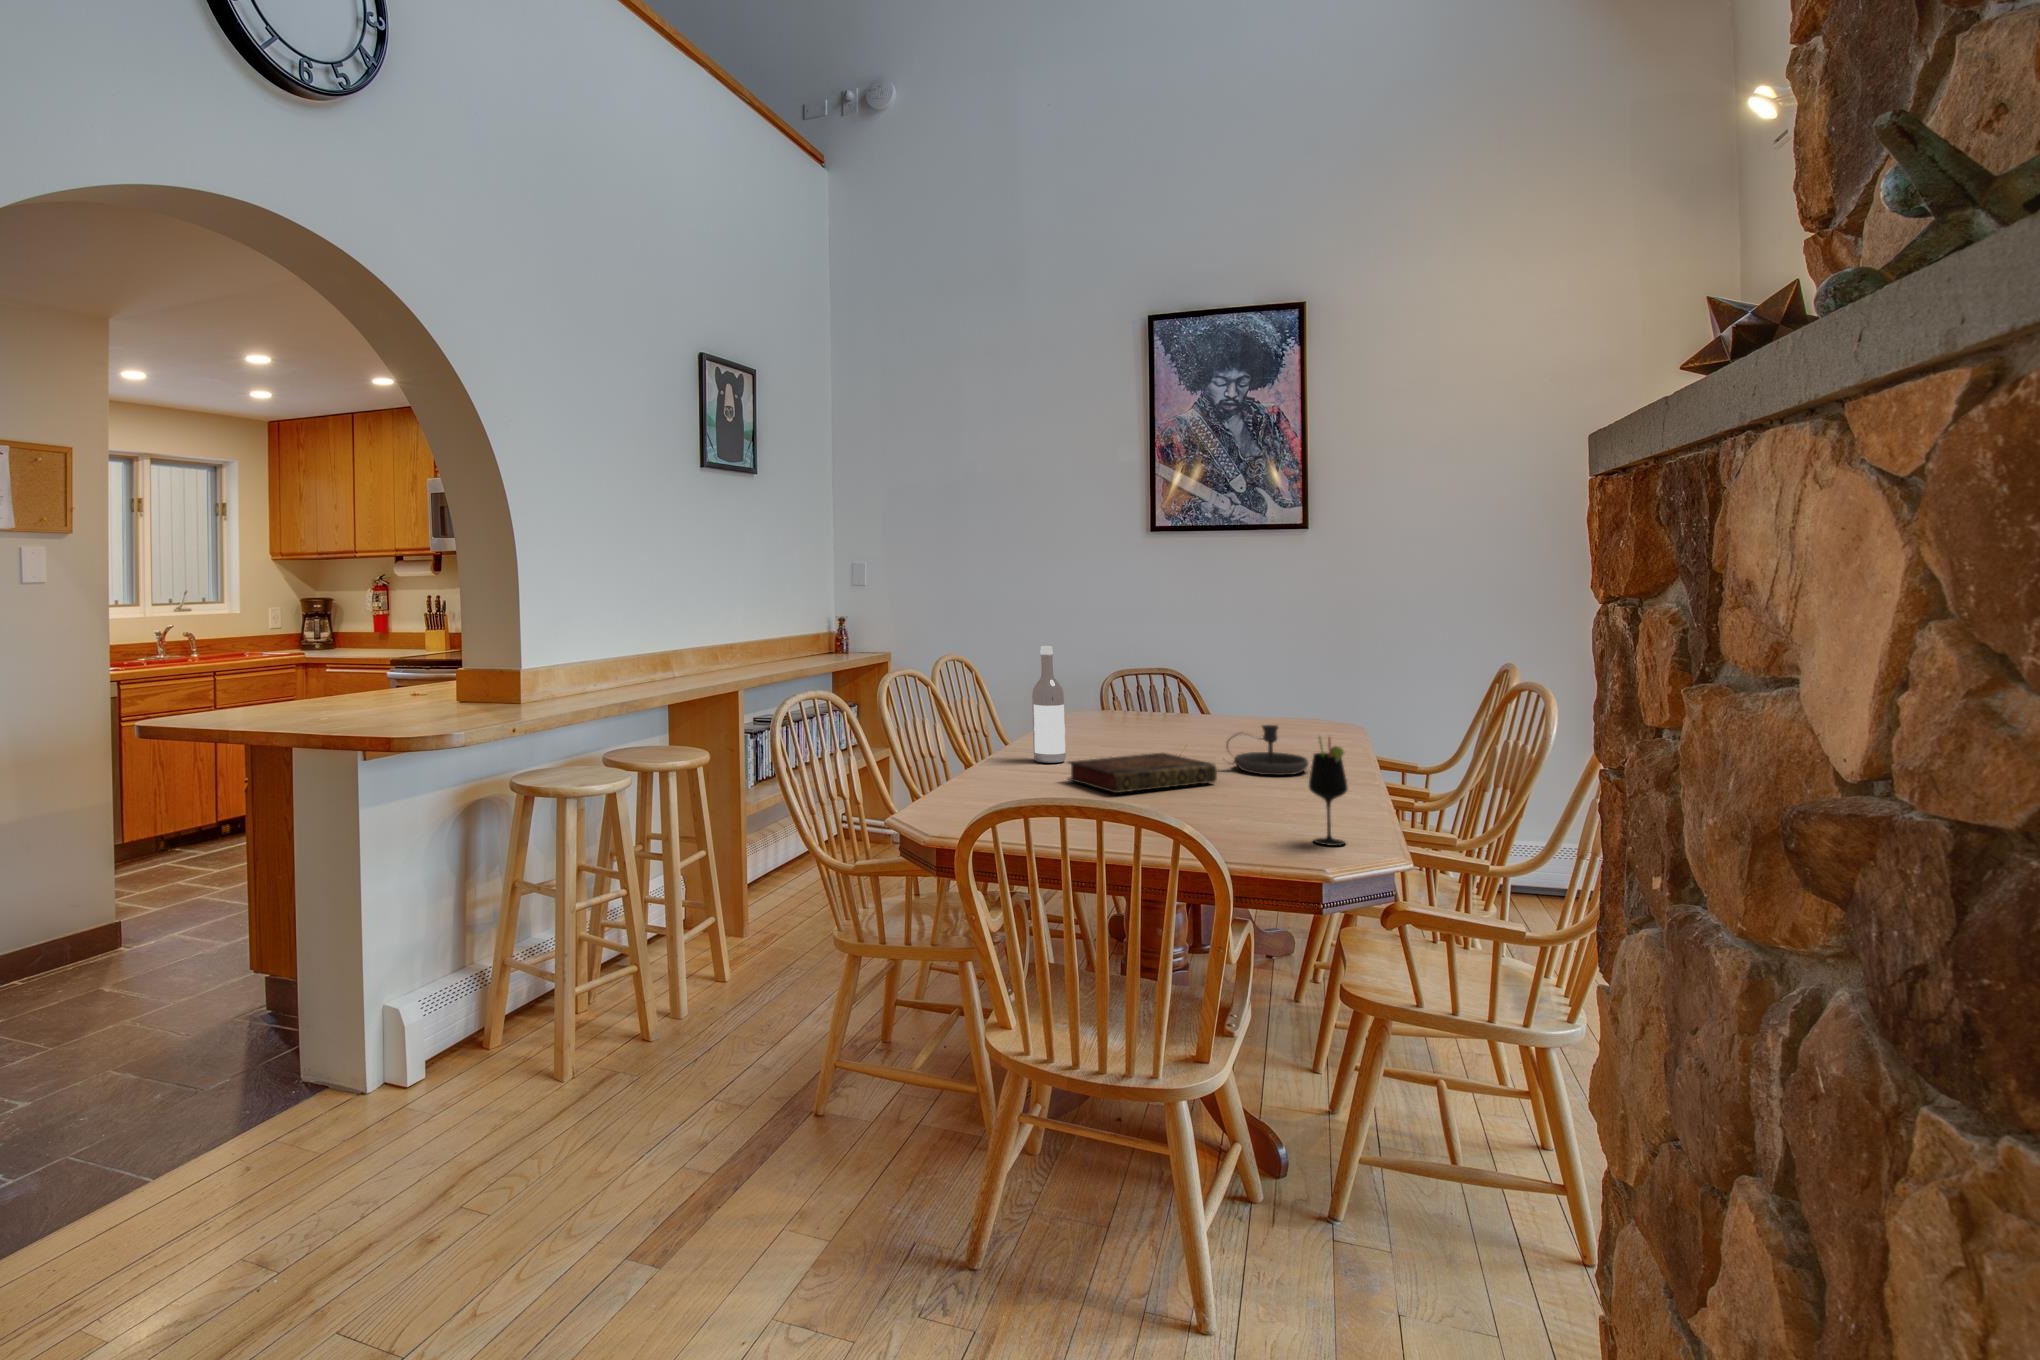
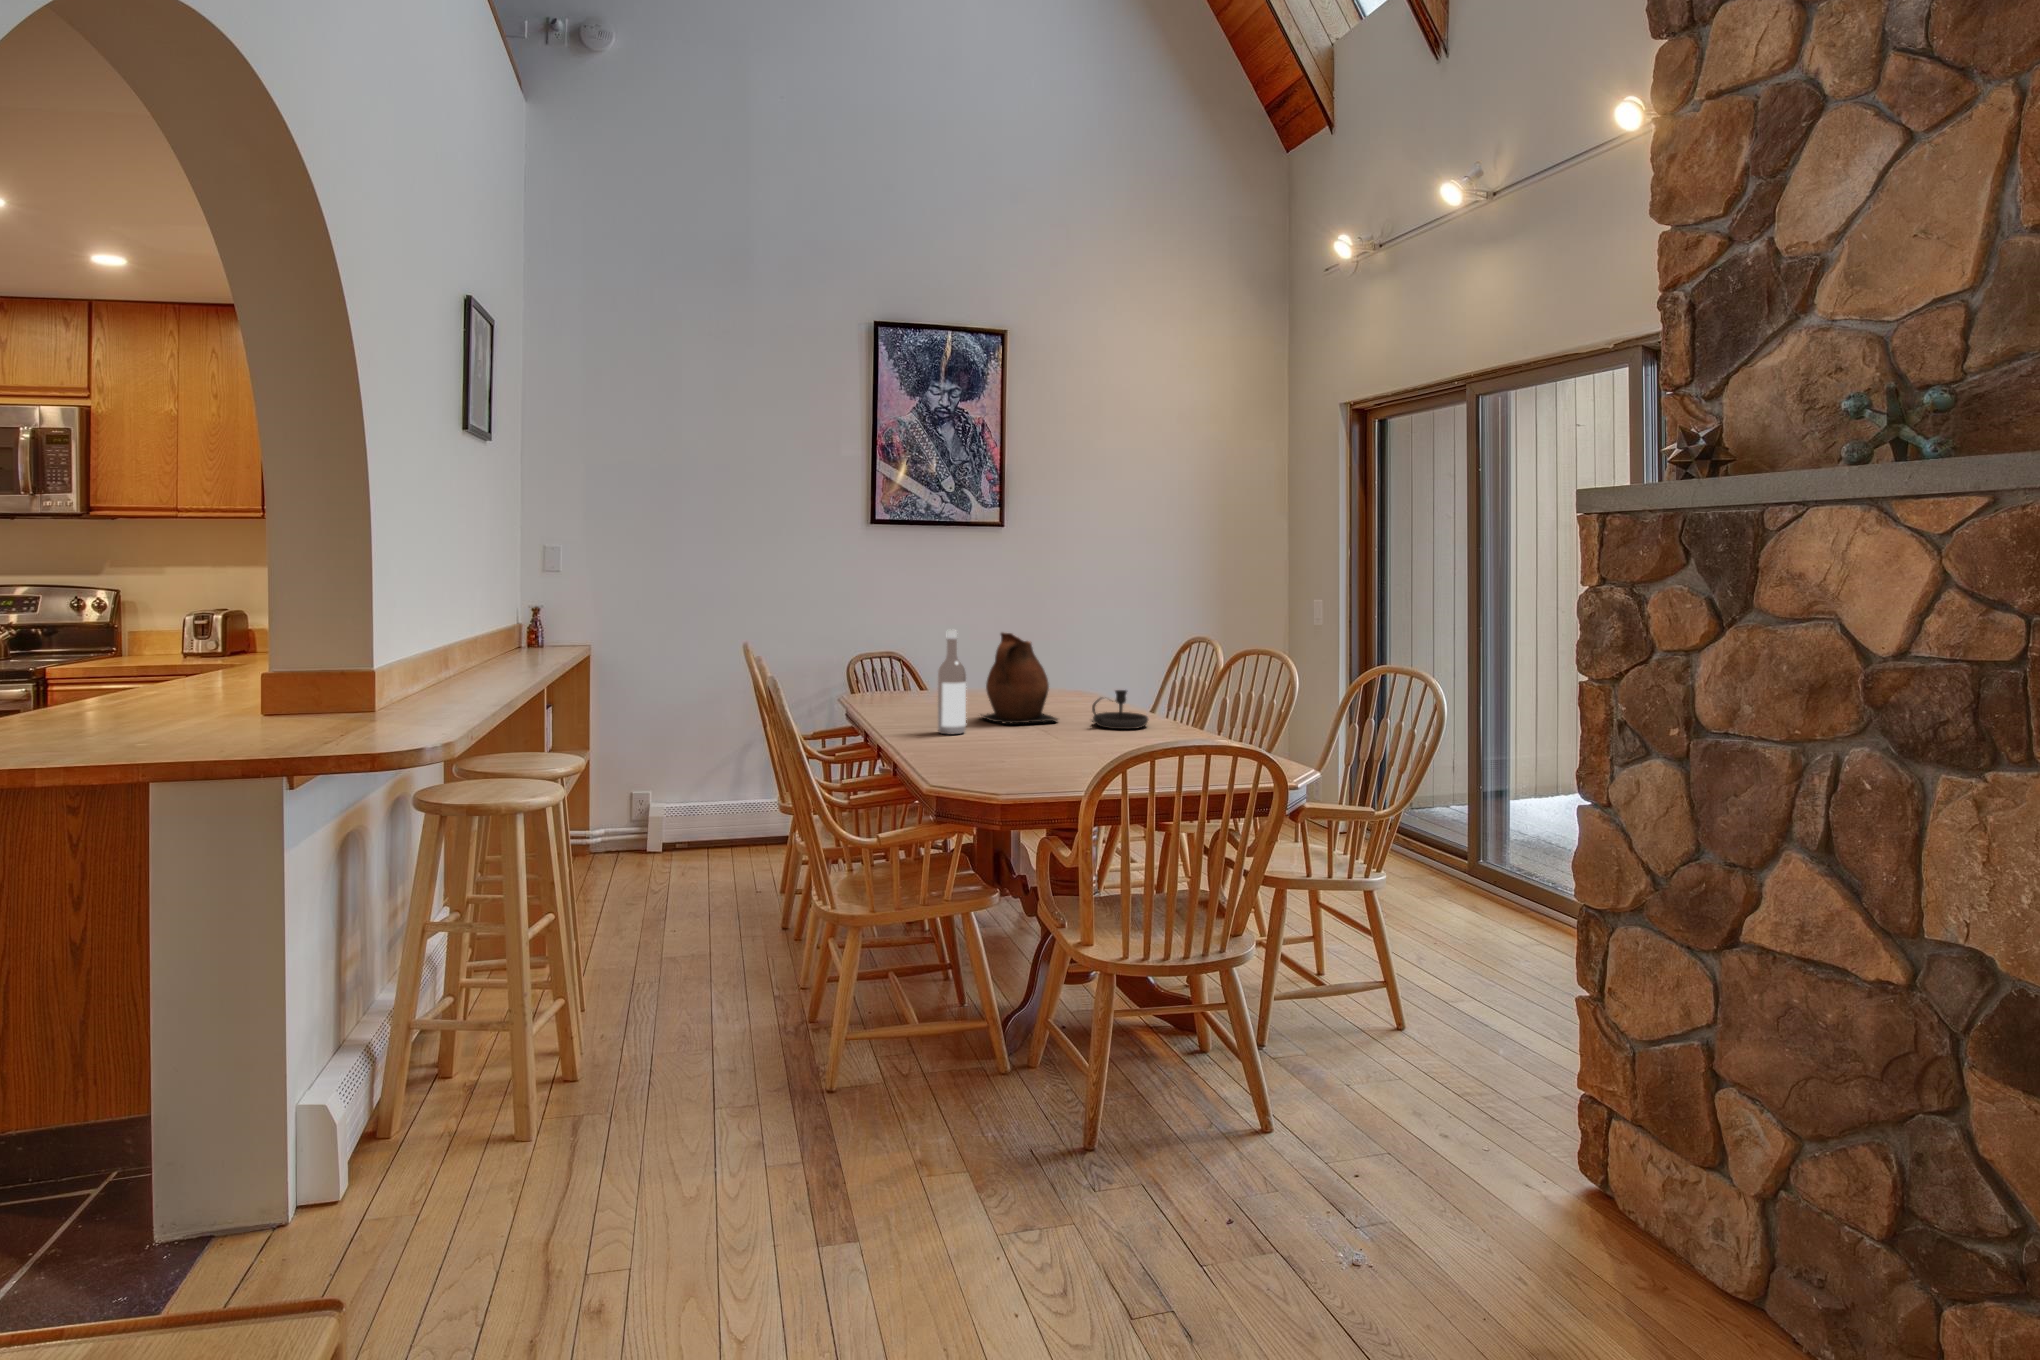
ceramic pitcher: none [1115,650,1204,760] -> present [983,633,1058,723]
wine glass: present [1309,737,1348,846] -> none [1247,691,1277,770]
book: present [1068,753,1217,793] -> none [1004,717,1111,751]

